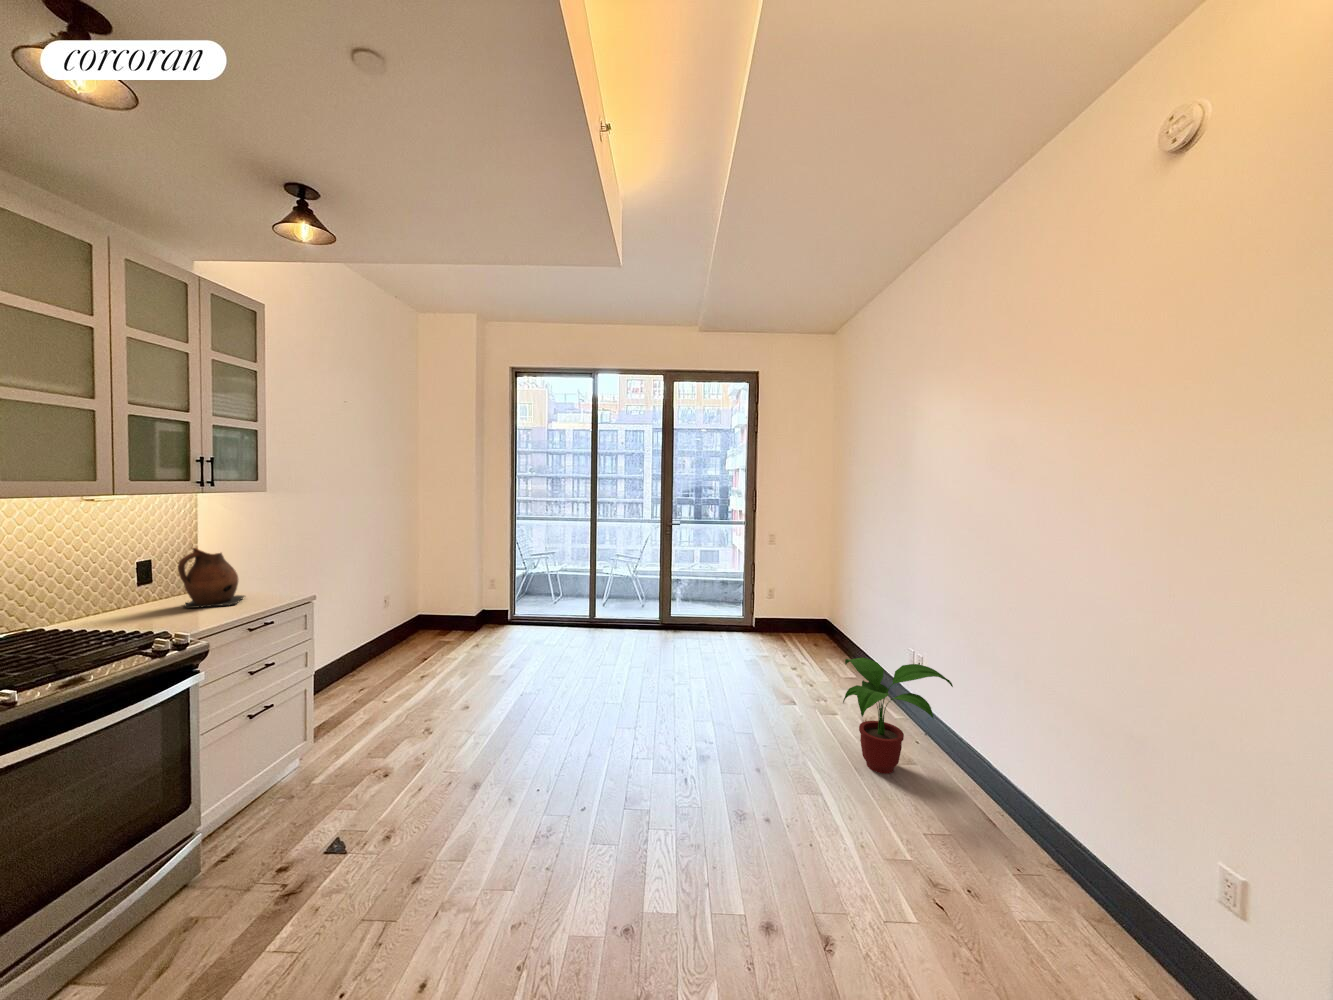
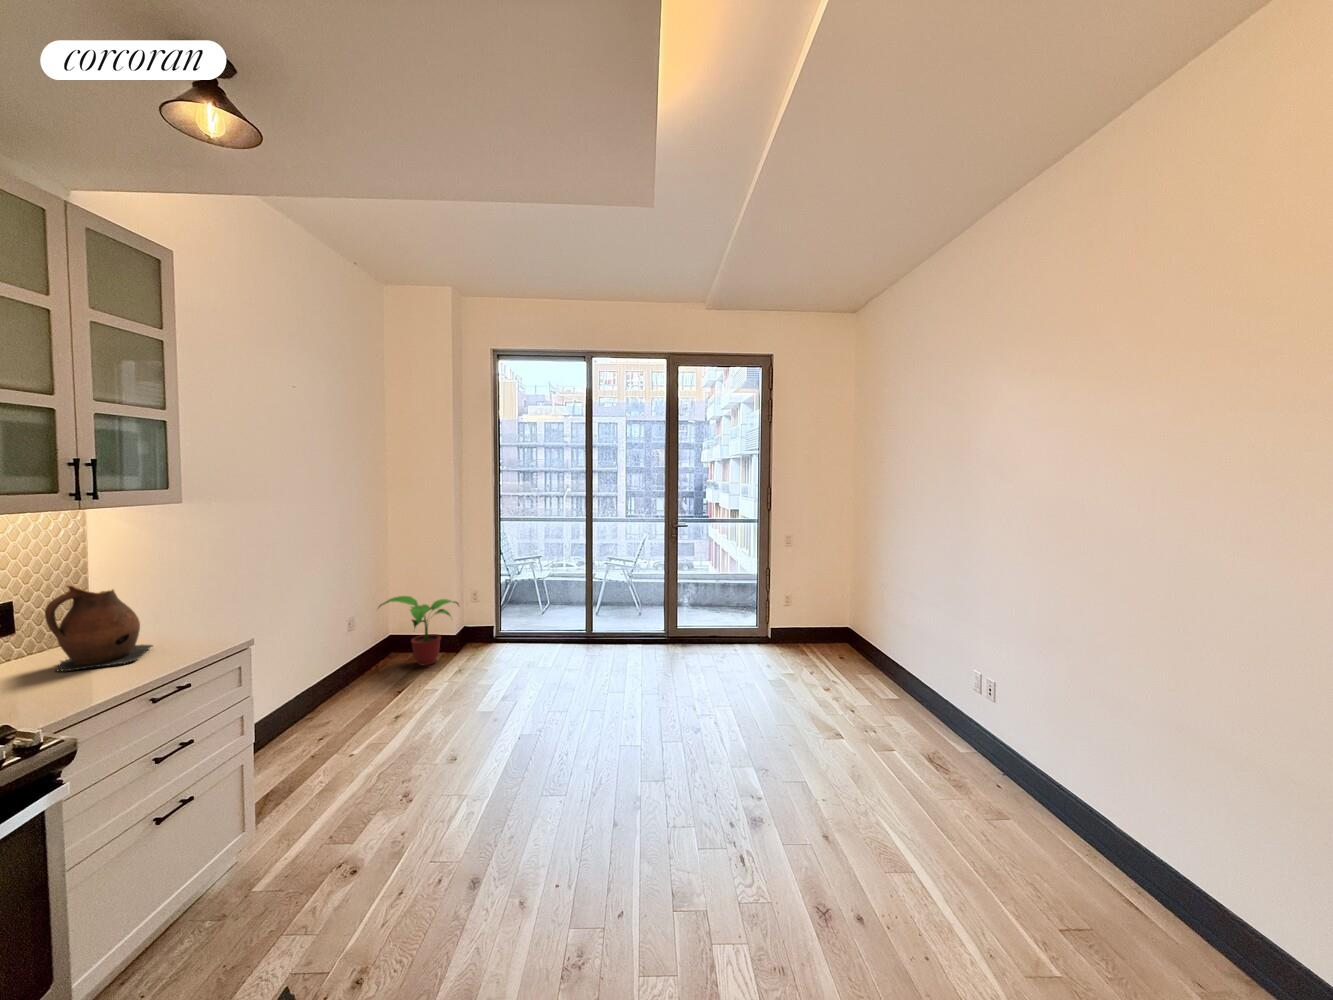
potted plant: present [843,658,953,774] -> present [379,596,459,665]

